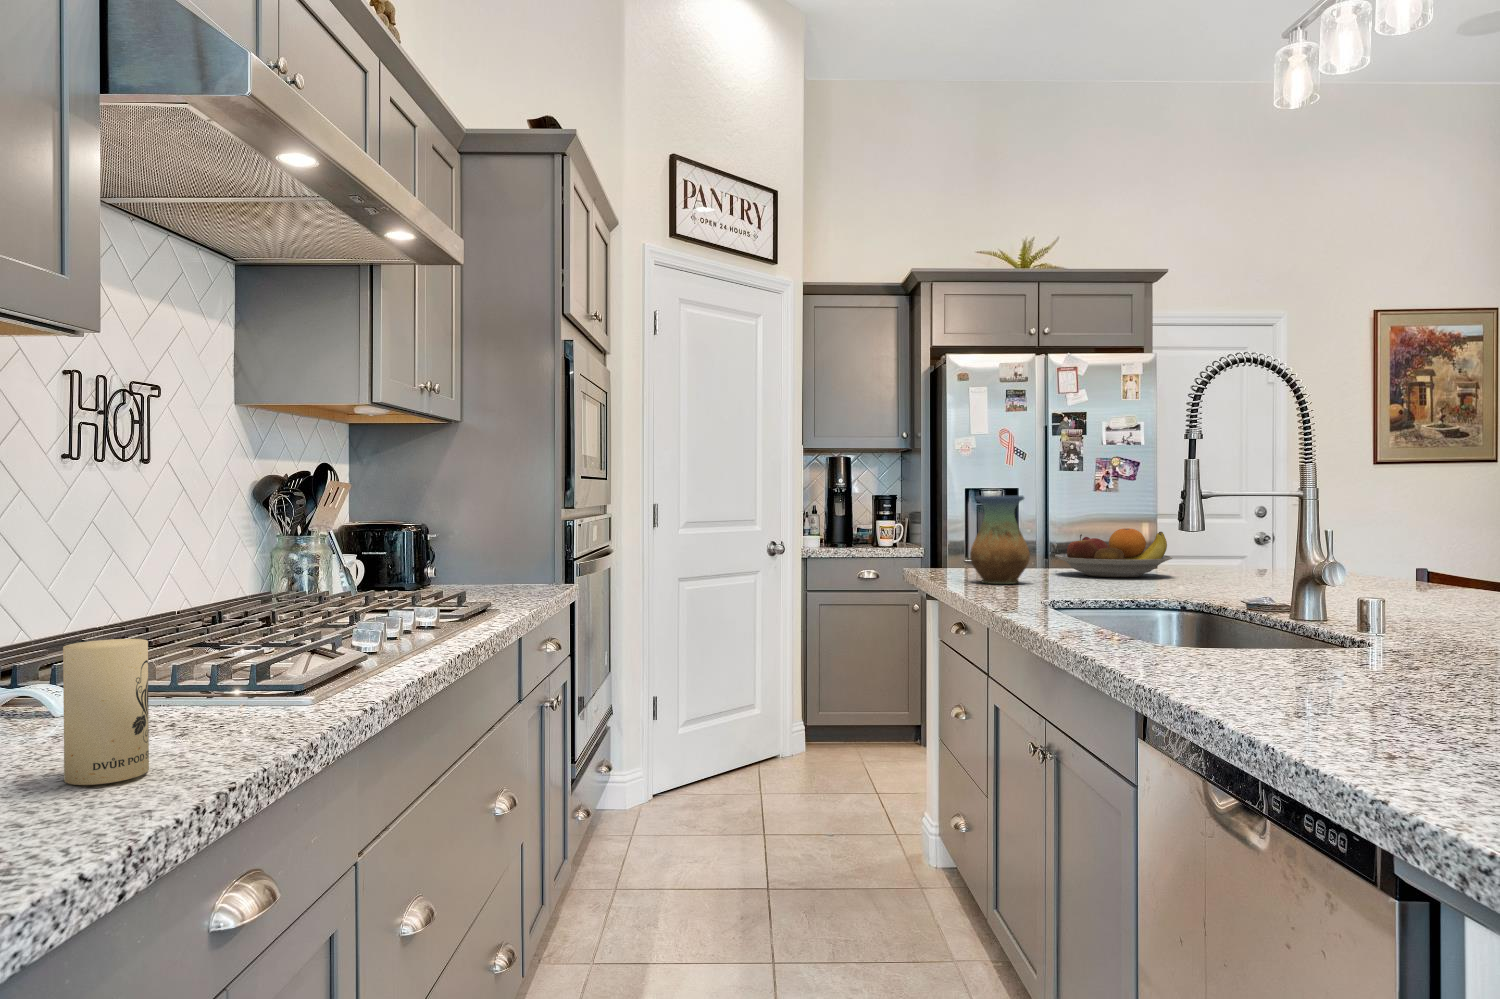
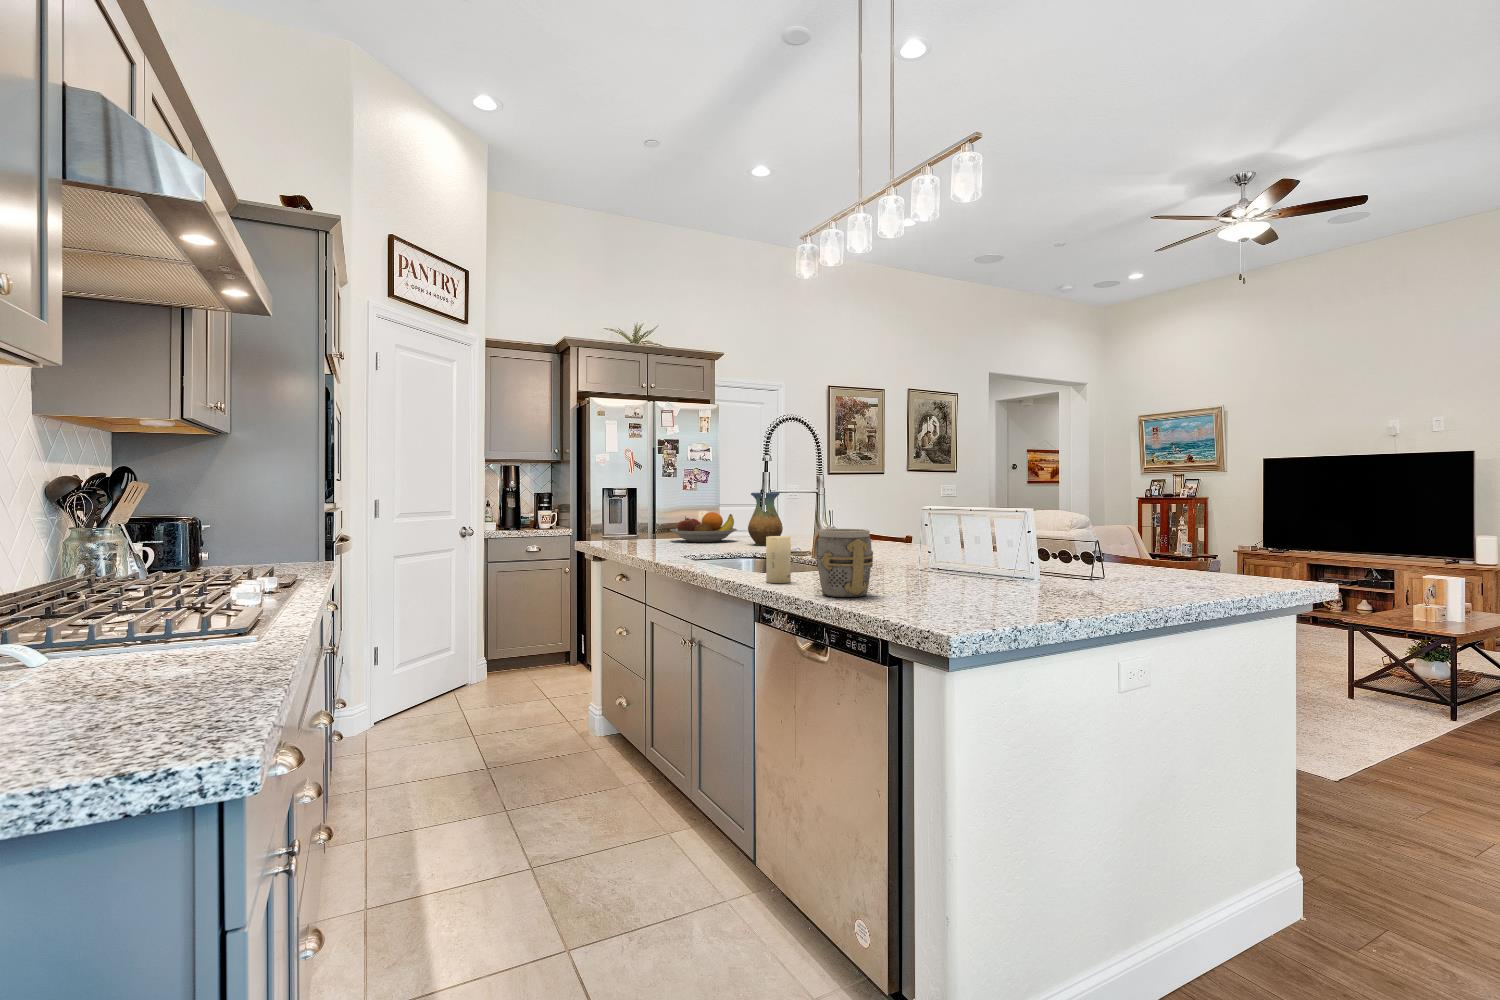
vase: present [970,496,1030,584] -> present [748,493,783,545]
mug: none [1247,573,1382,721] -> present [816,529,873,597]
candle: present [63,639,149,785] -> present [766,536,791,583]

